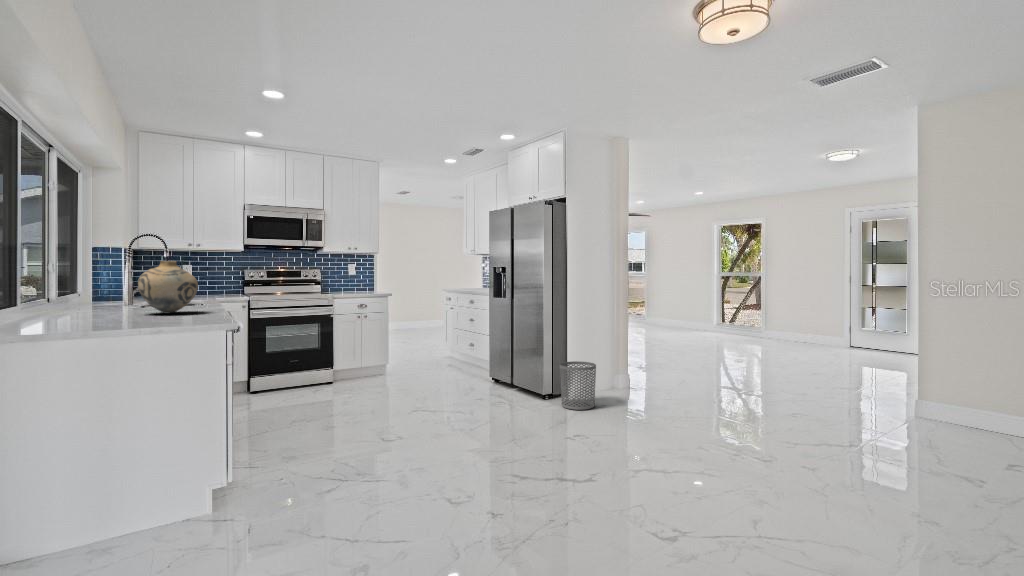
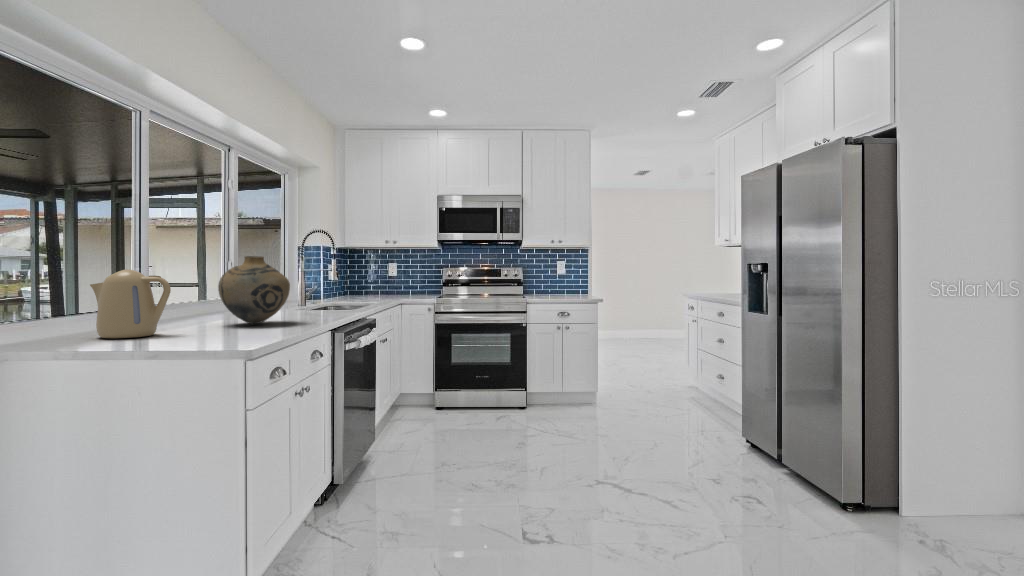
kettle: none [64,271,132,323] -> present [90,269,171,338]
waste bin: present [560,361,596,410] -> none [870,440,960,547]

